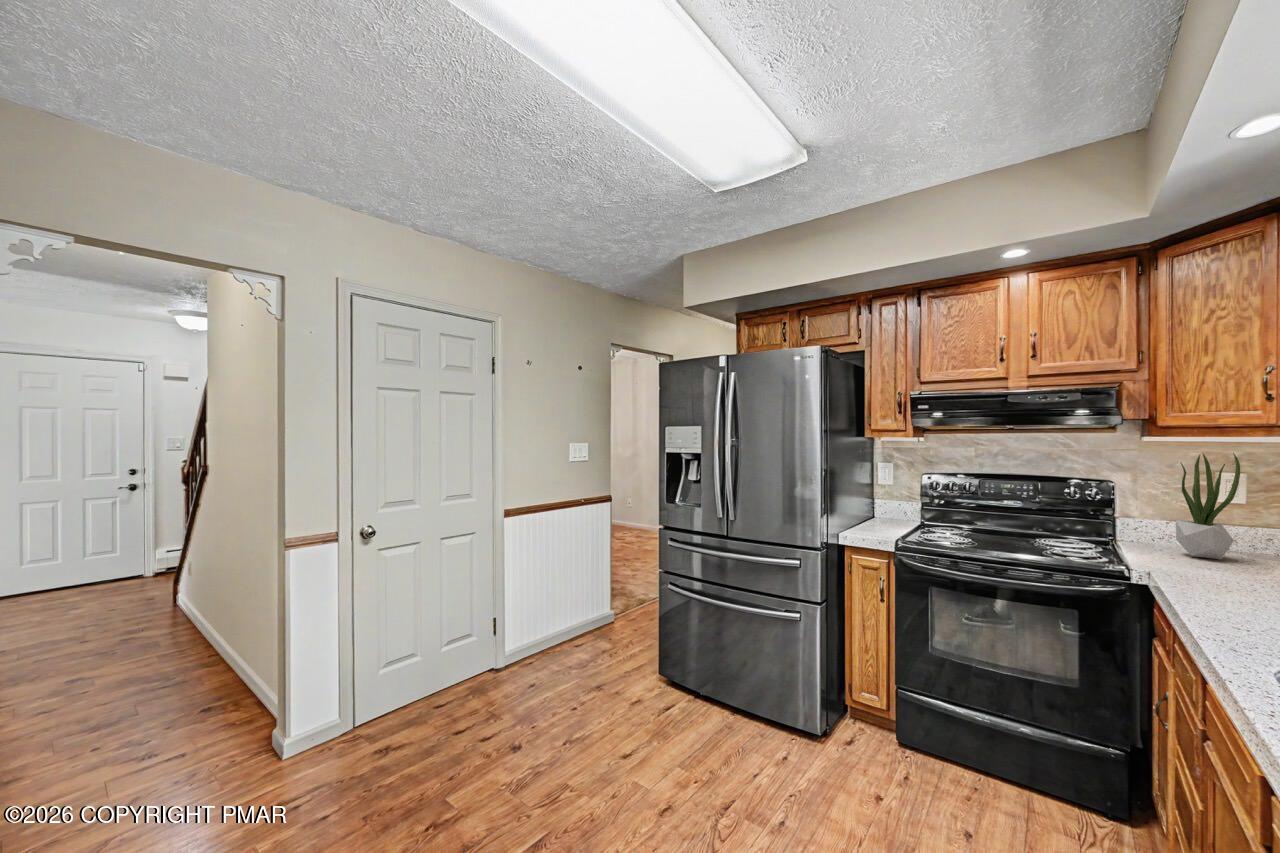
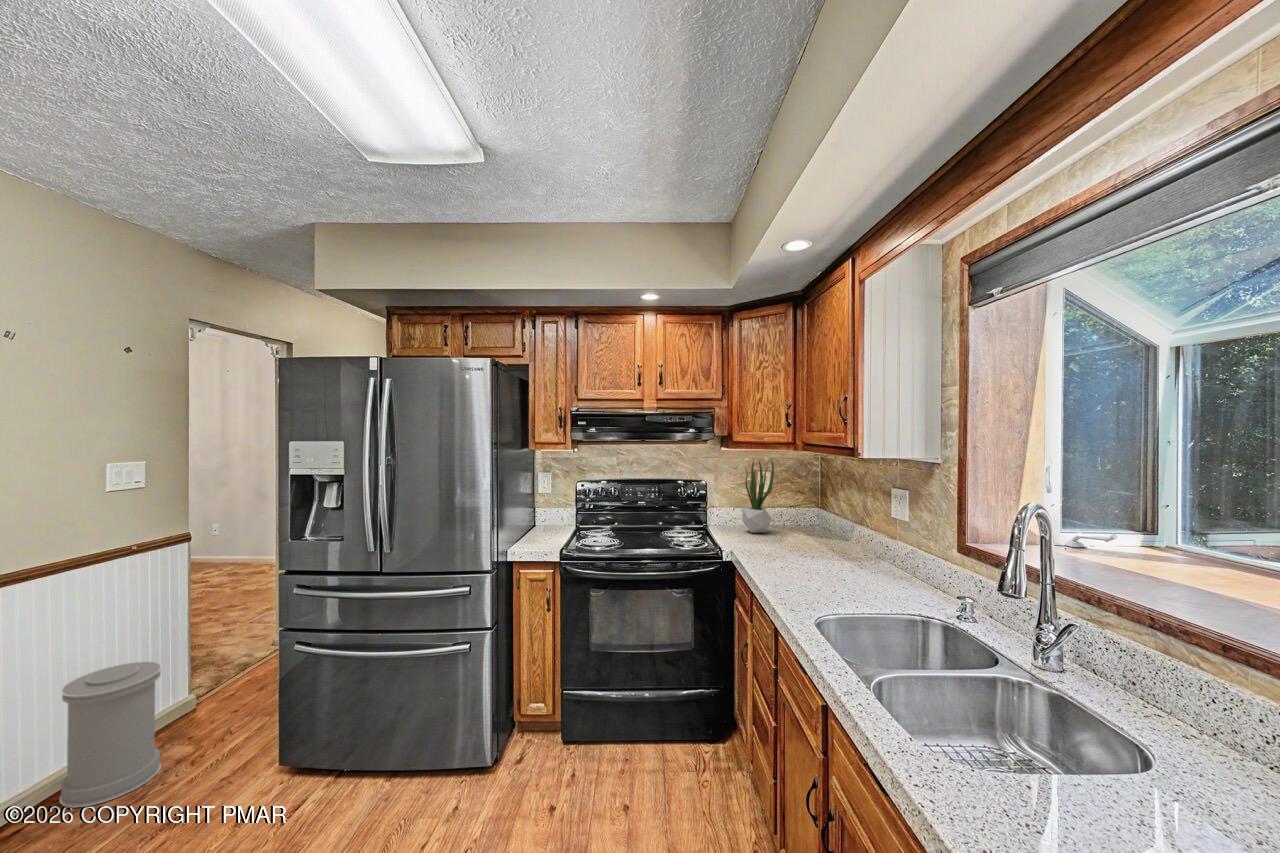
trash can: none [548,578,595,663] -> present [59,662,162,808]

